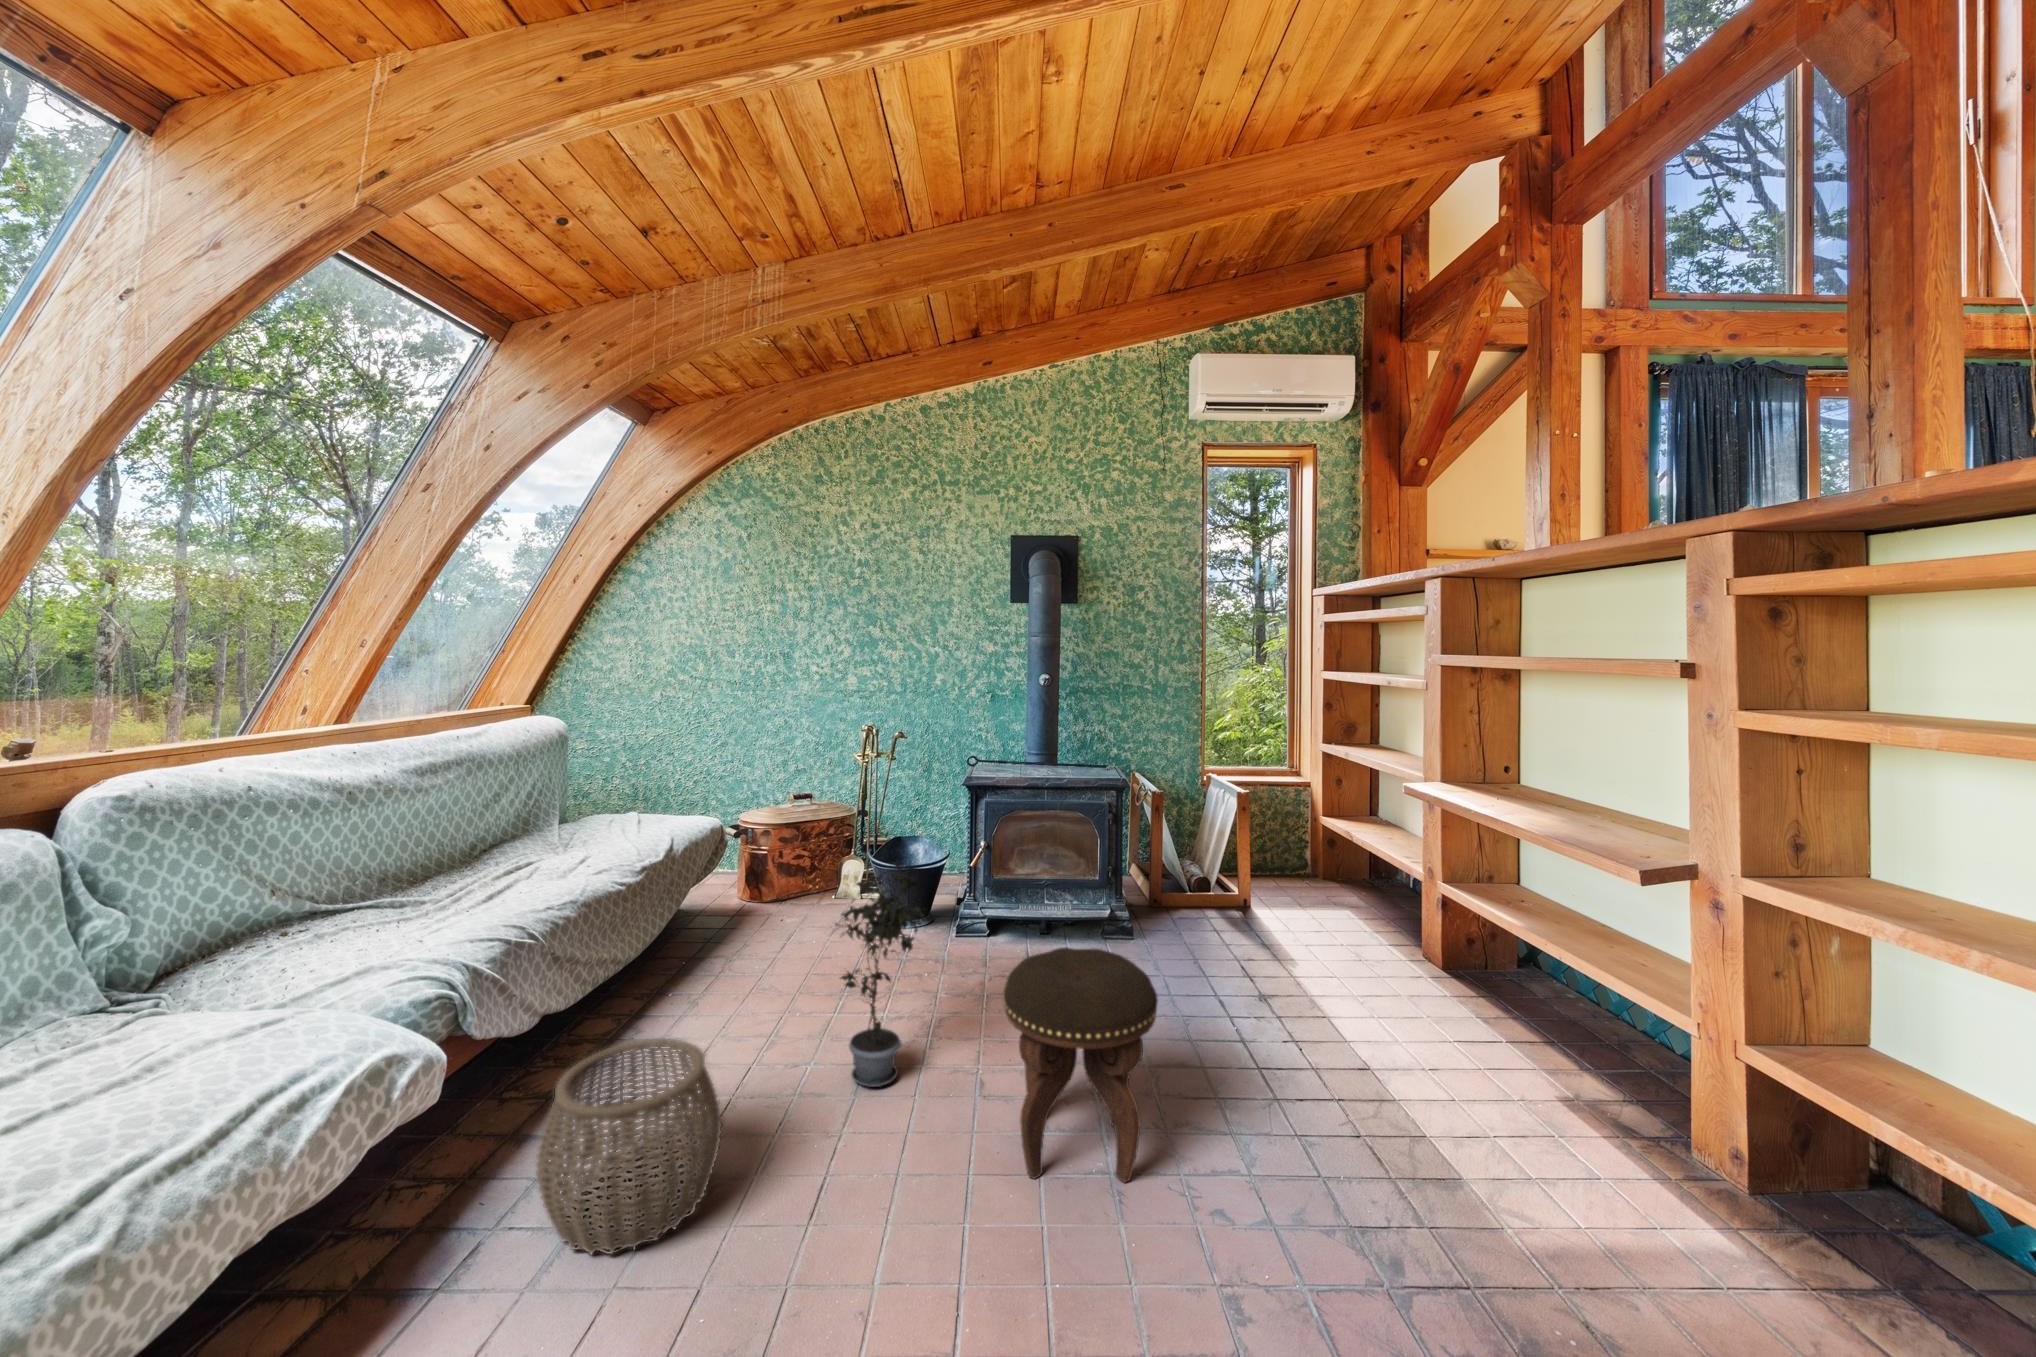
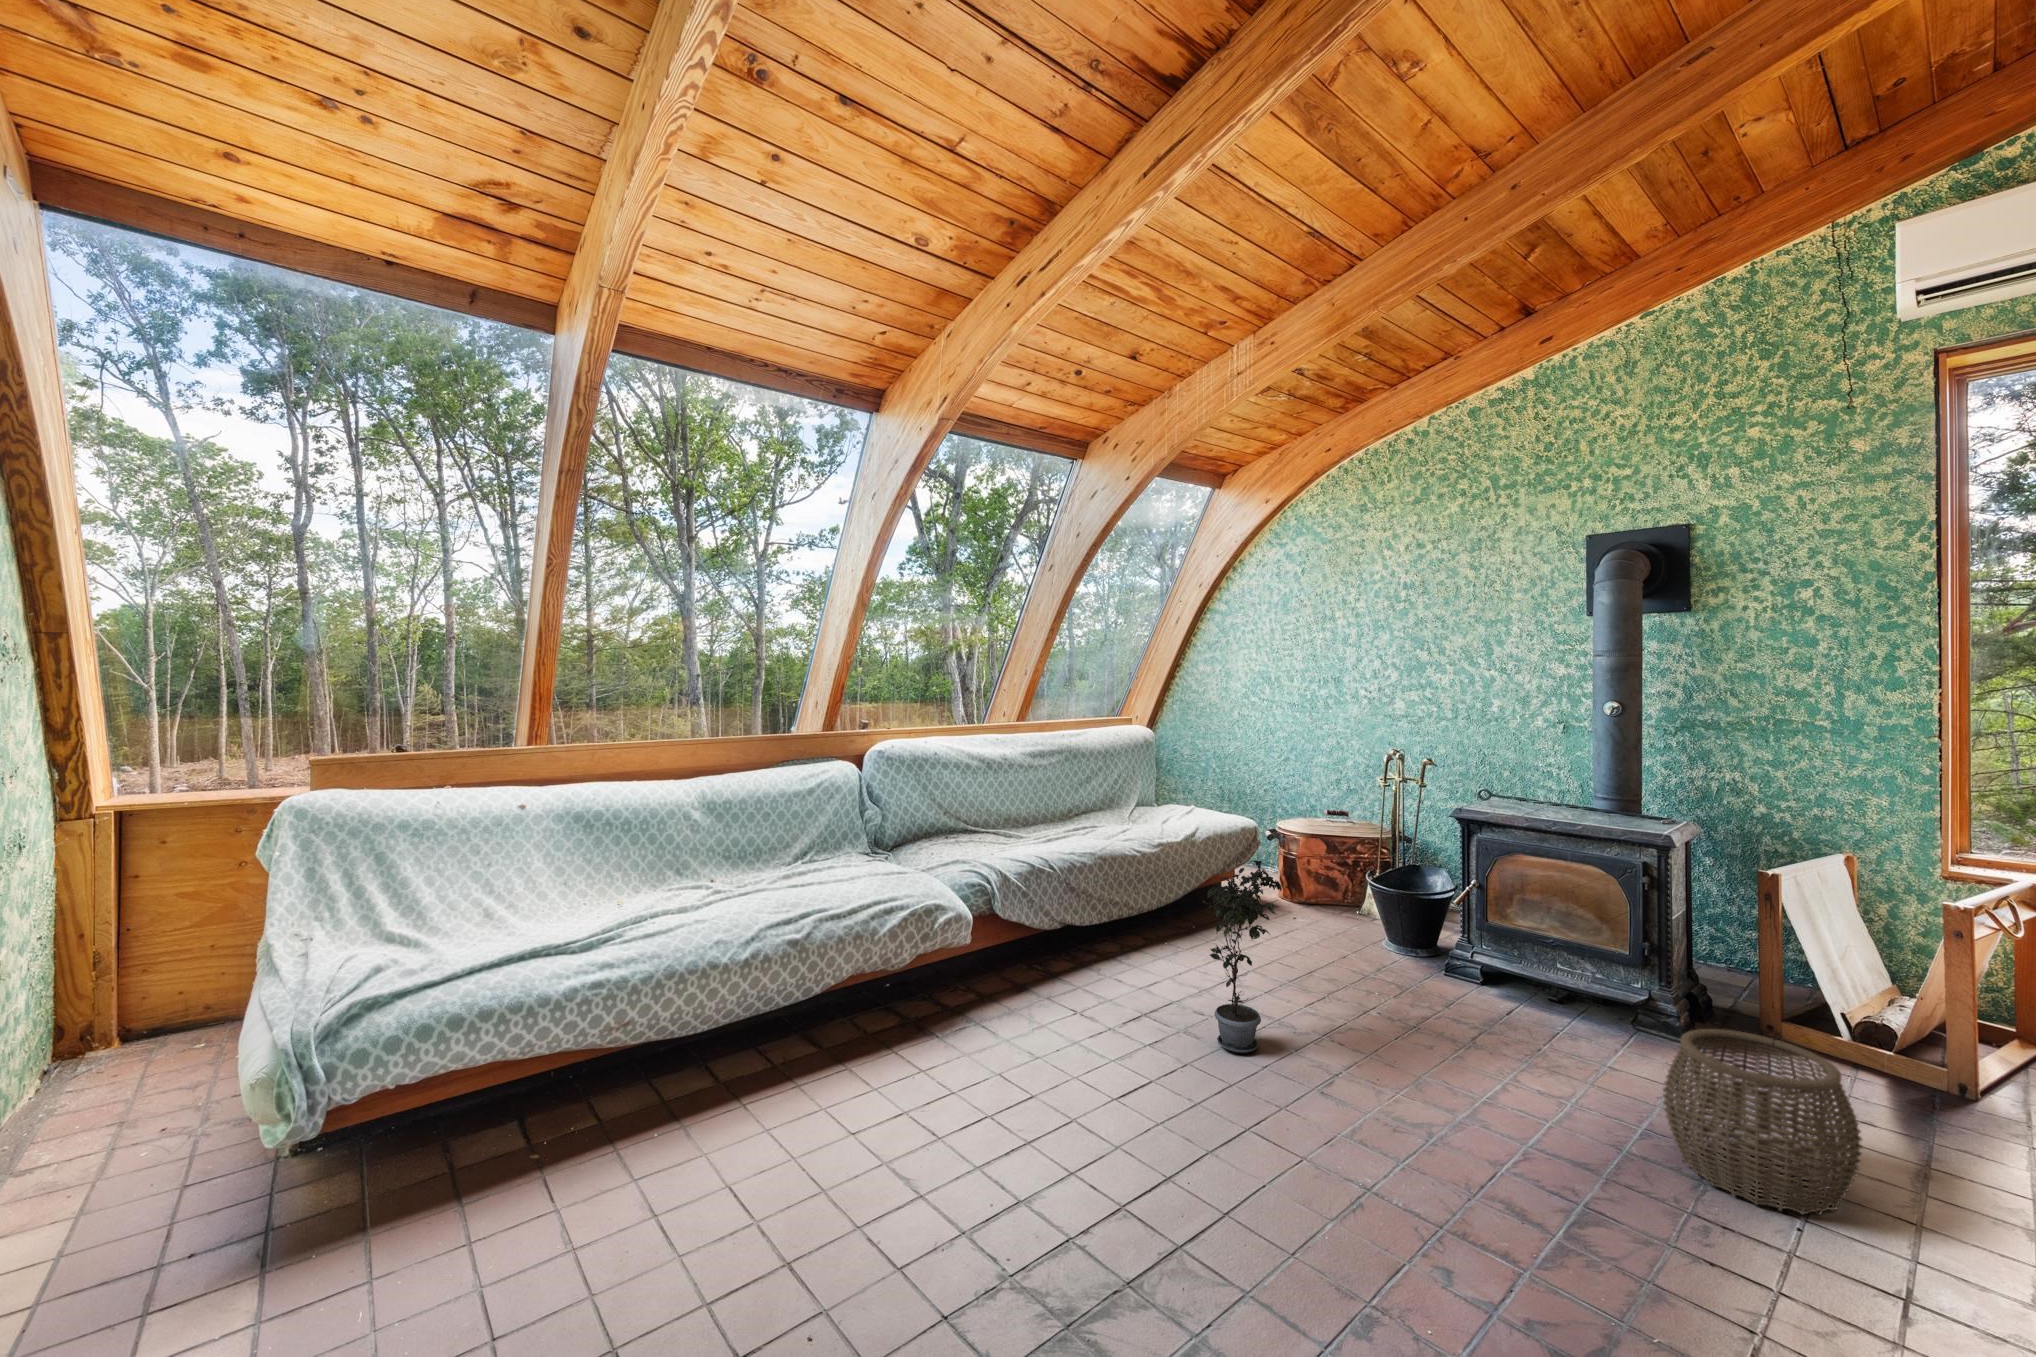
footstool: present [1004,947,1158,1182] -> none [1273,962,1434,1200]
woven basket: present [536,1038,722,1254] -> present [1663,1029,1863,1214]

